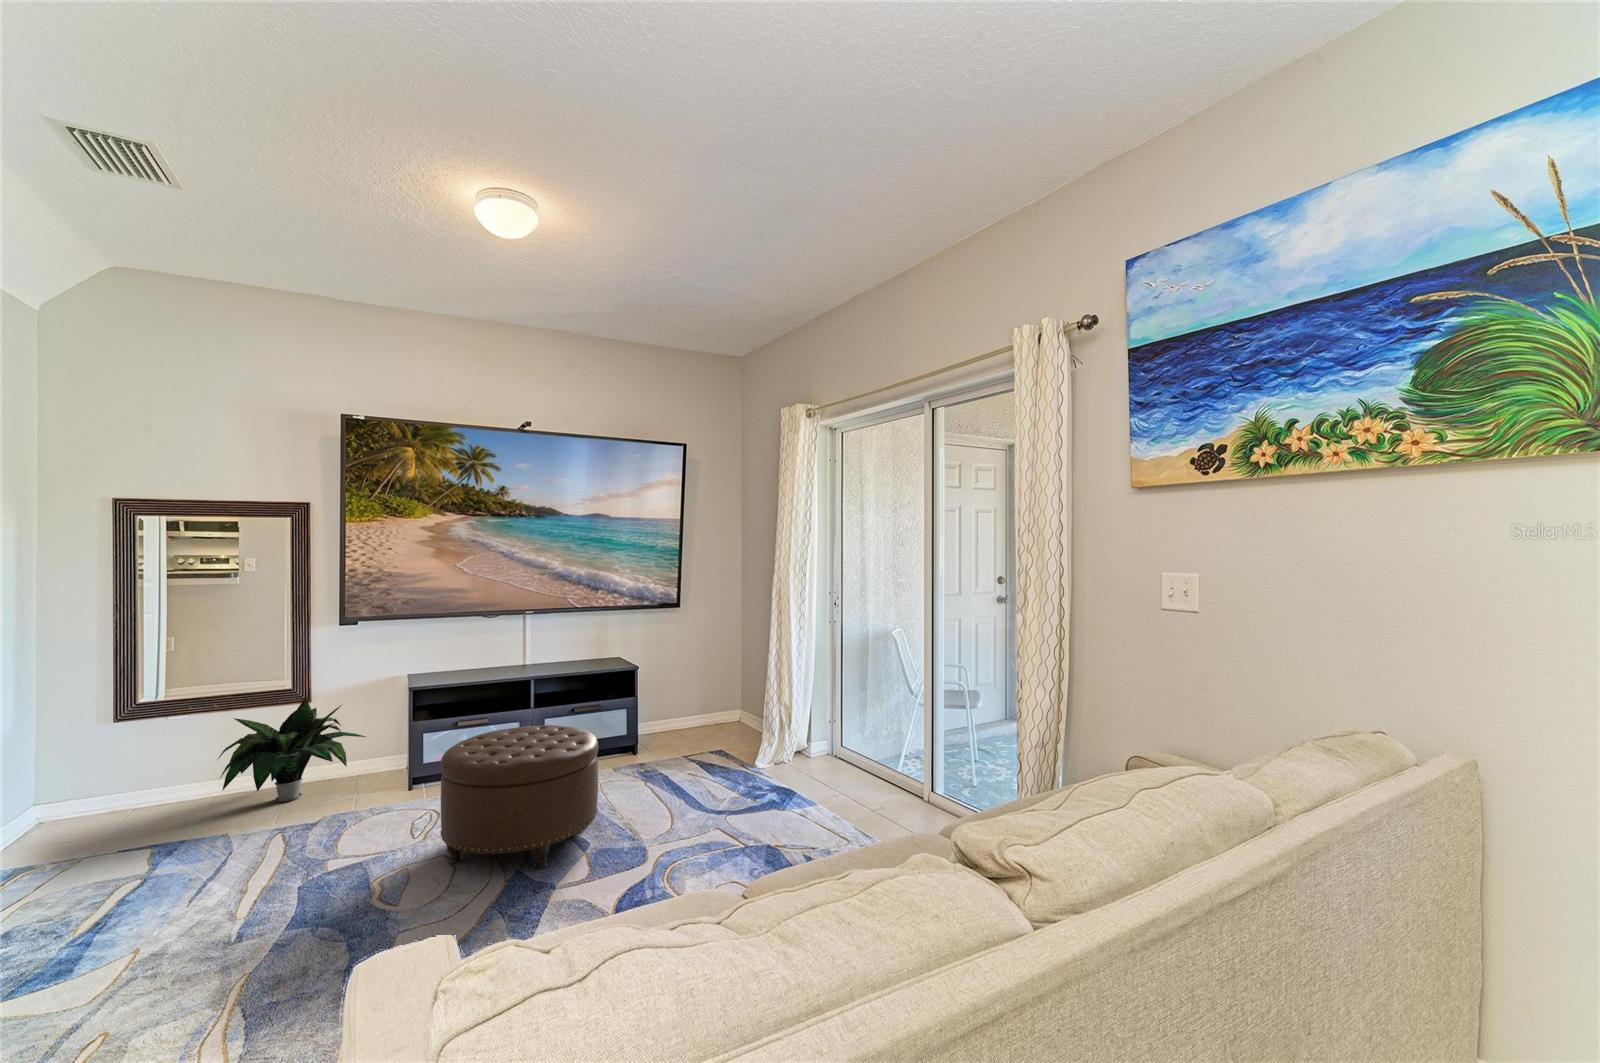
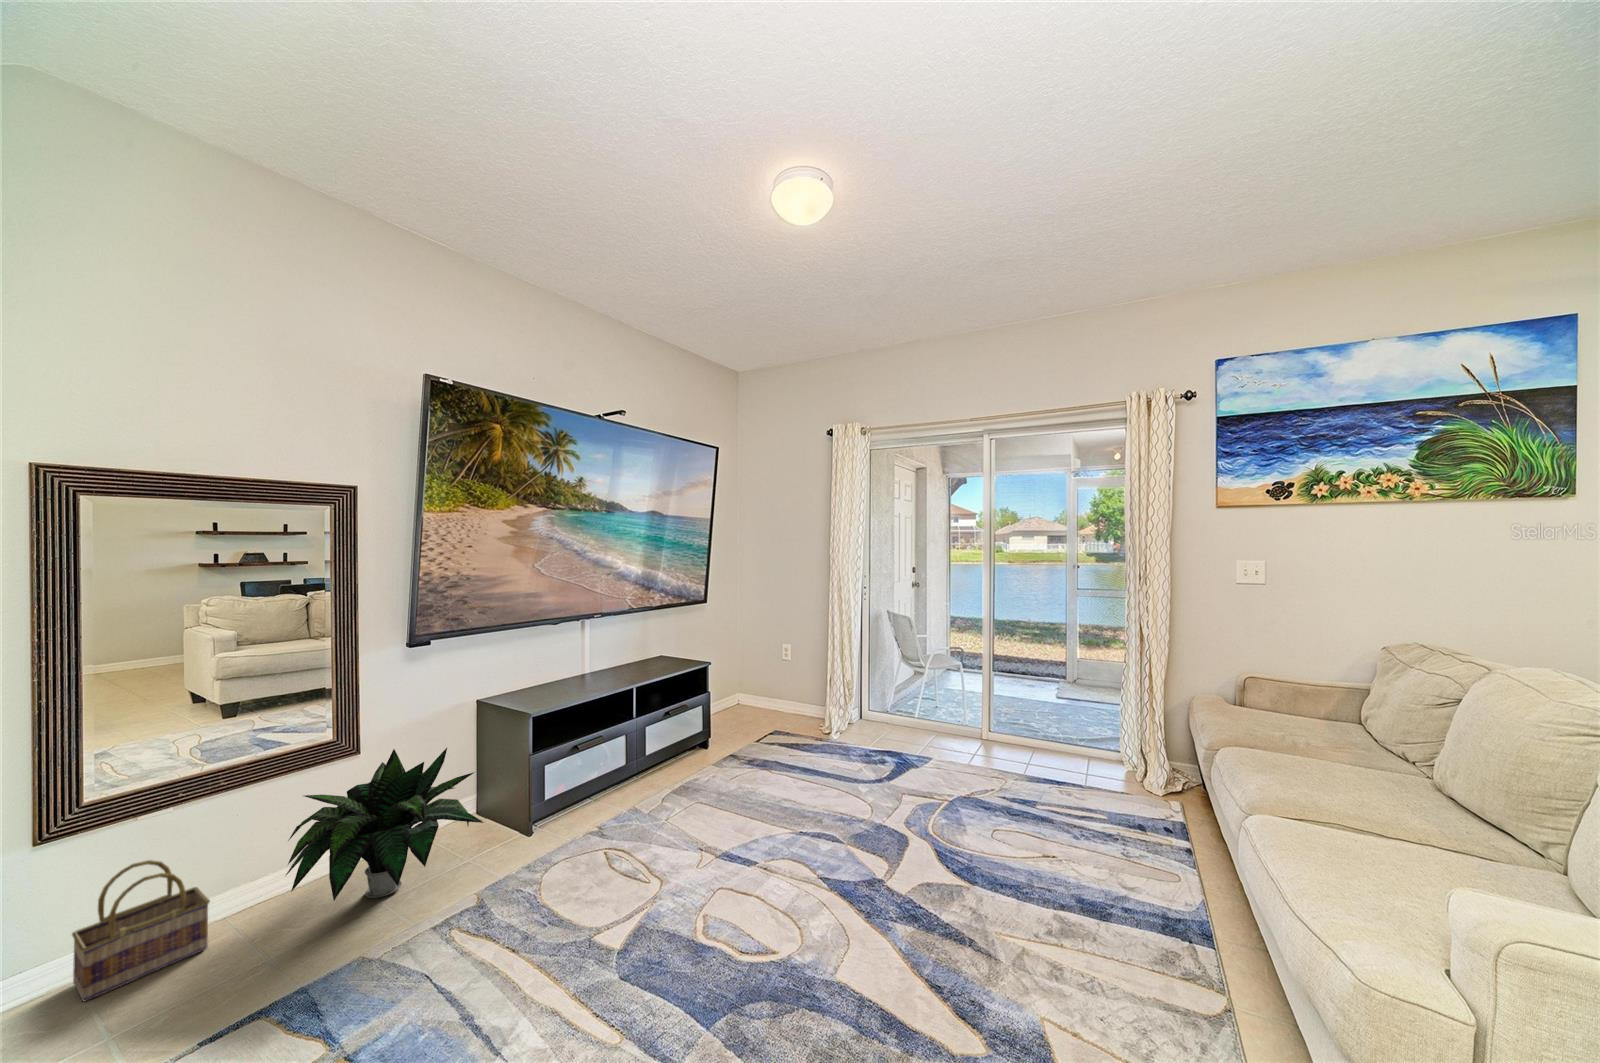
ottoman: present [441,725,598,869] -> none [705,727,856,890]
basket: none [113,743,193,816] -> present [72,860,210,1002]

